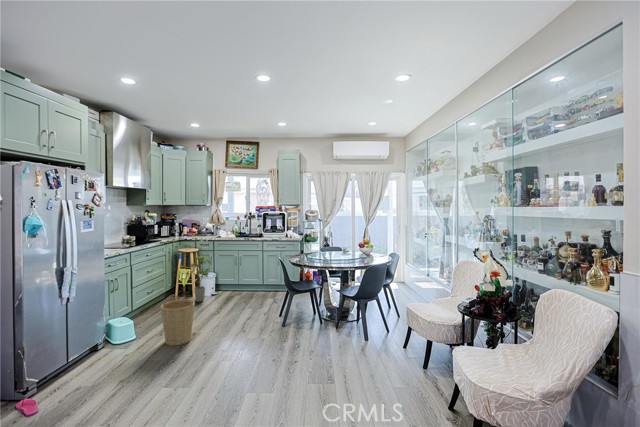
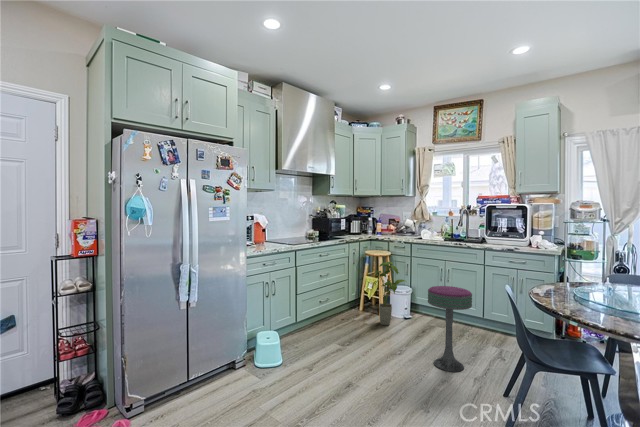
bar stool: none [236,266,262,316] -> present [428,286,472,372]
basket: present [160,295,195,346] -> none [306,312,352,391]

